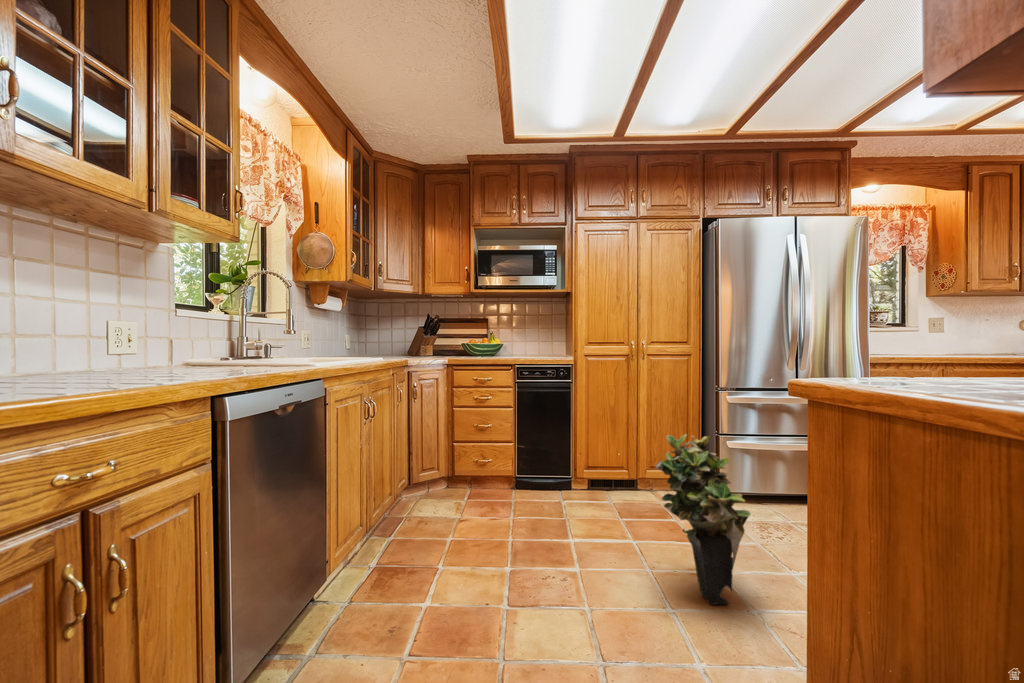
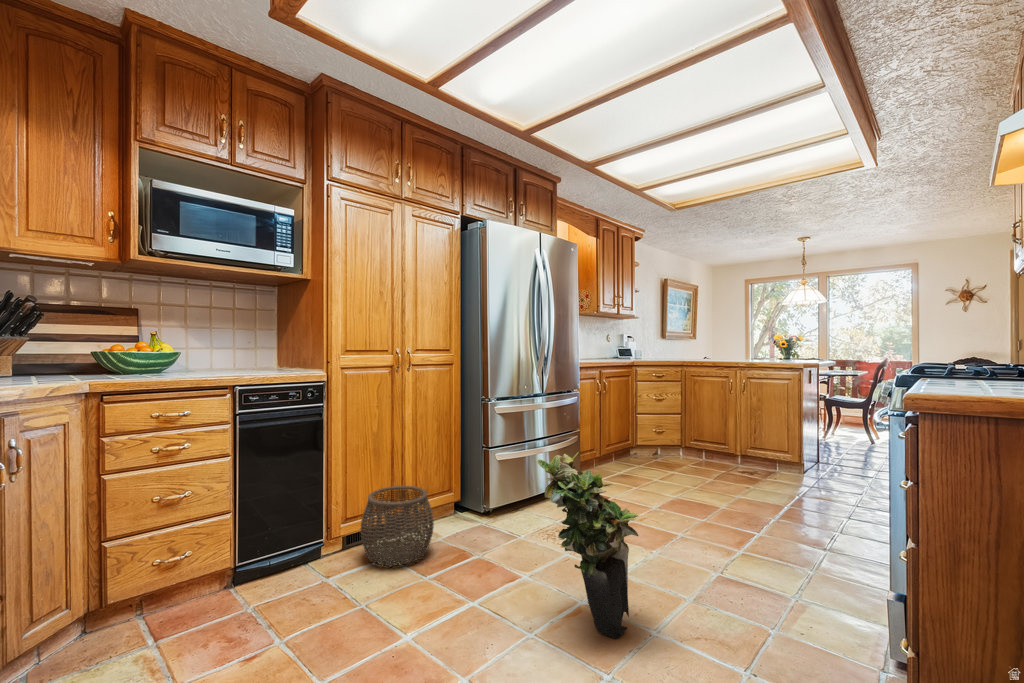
woven basket: none [590,449,647,509] -> present [360,486,434,567]

